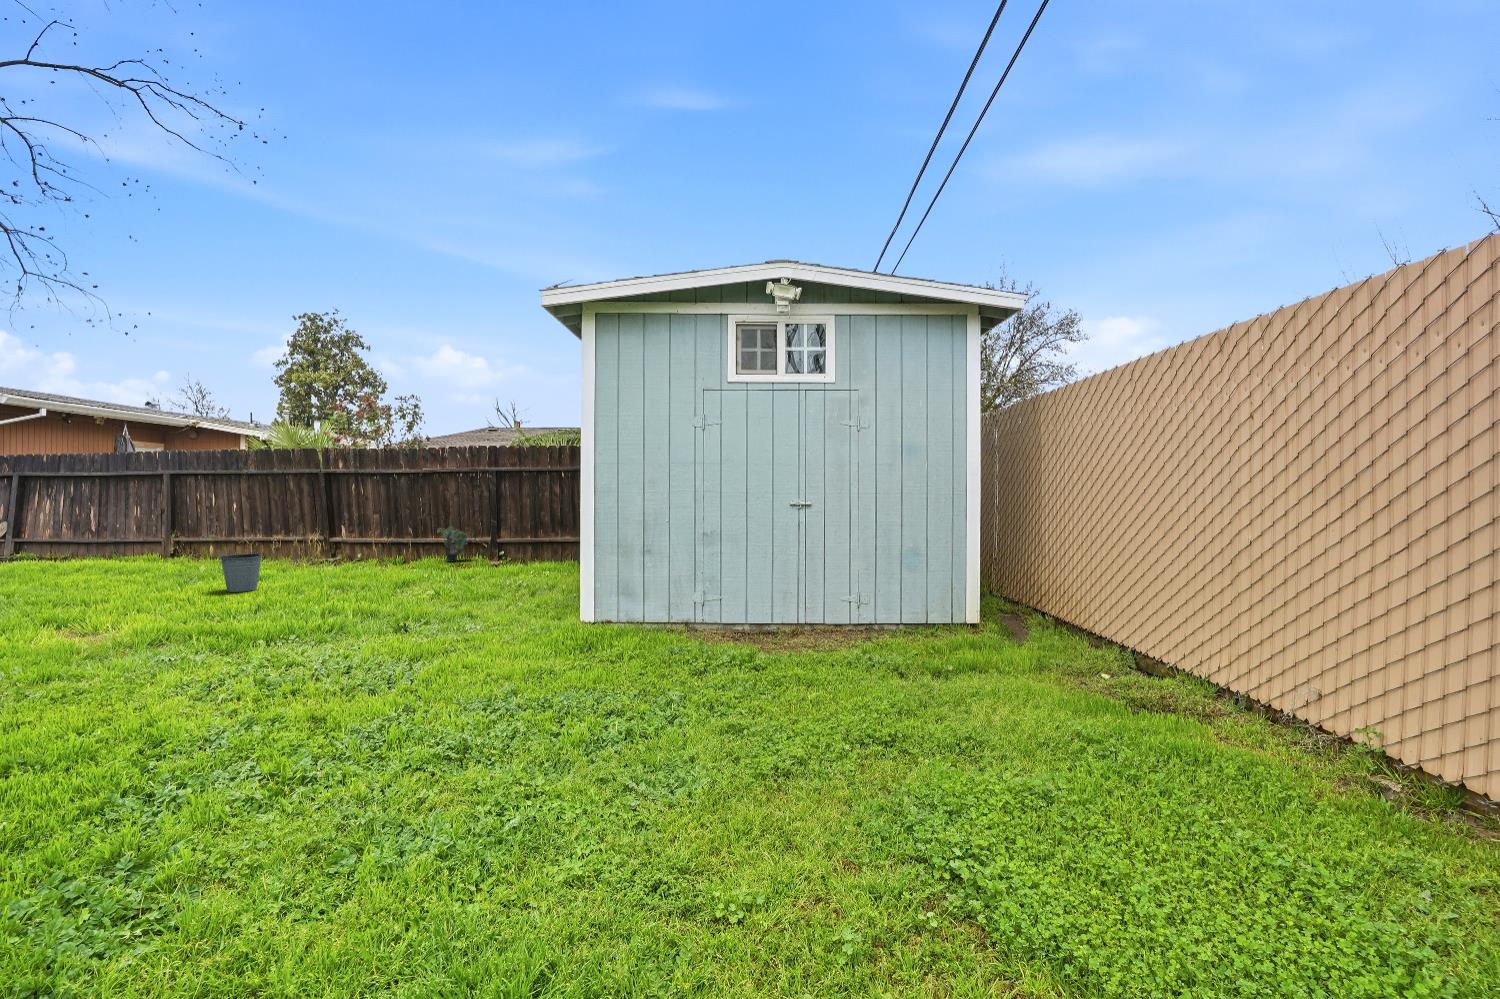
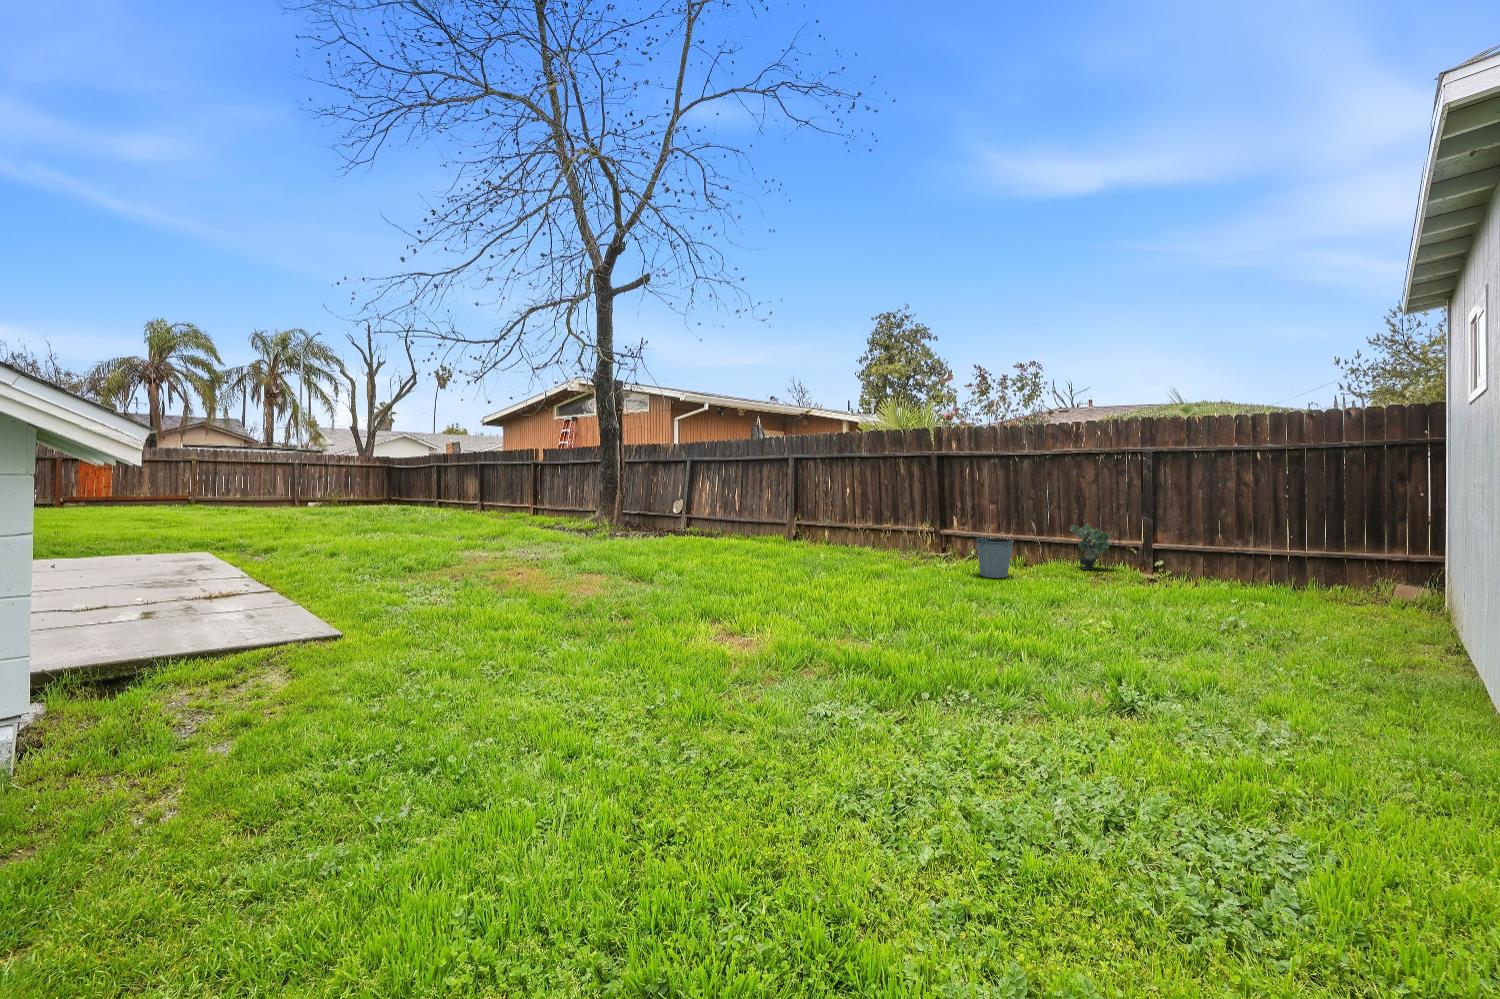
bucket: present [218,553,262,592] -> present [974,537,1014,578]

